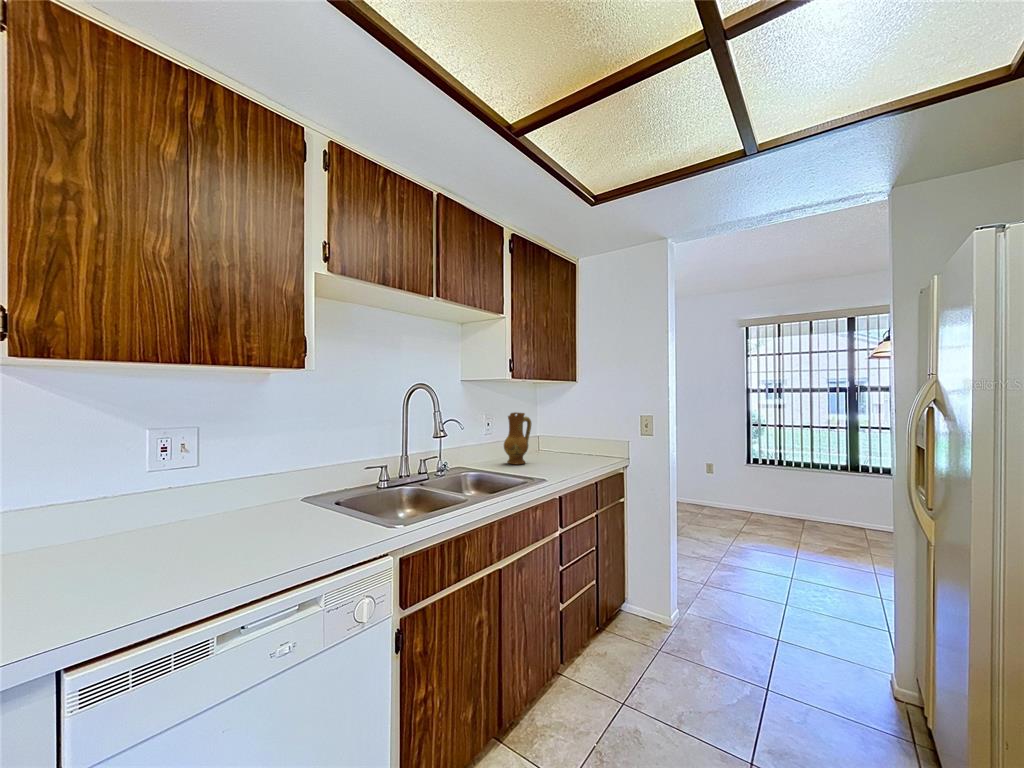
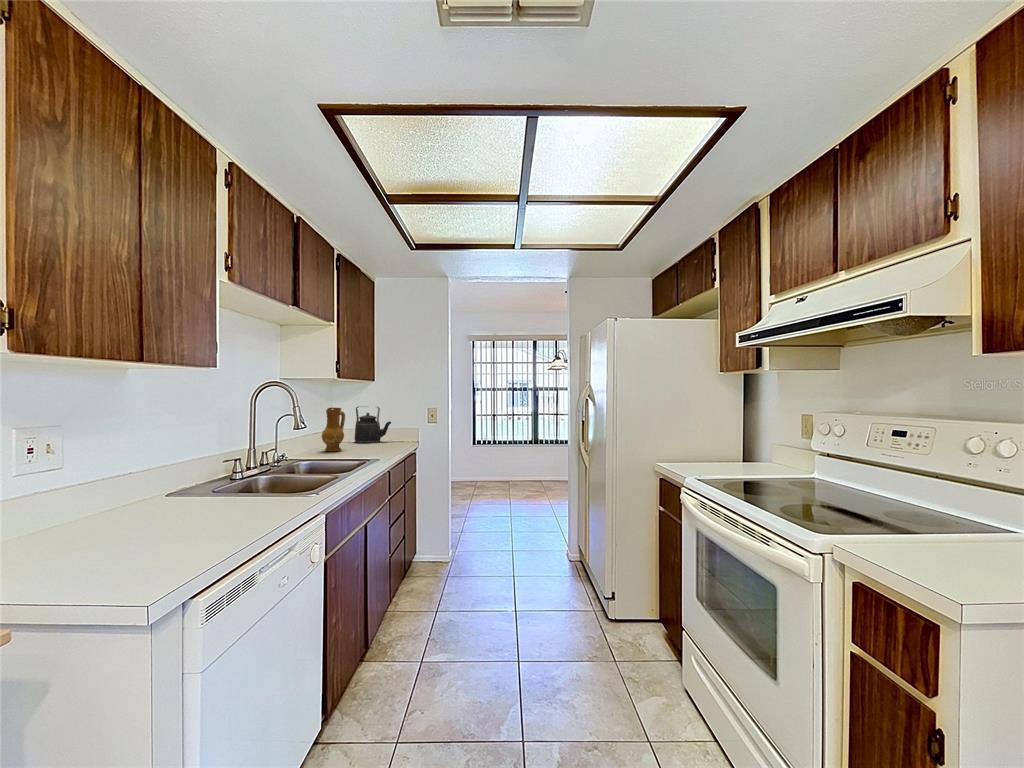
kettle: none [553,411,594,456] -> present [355,406,391,443]

